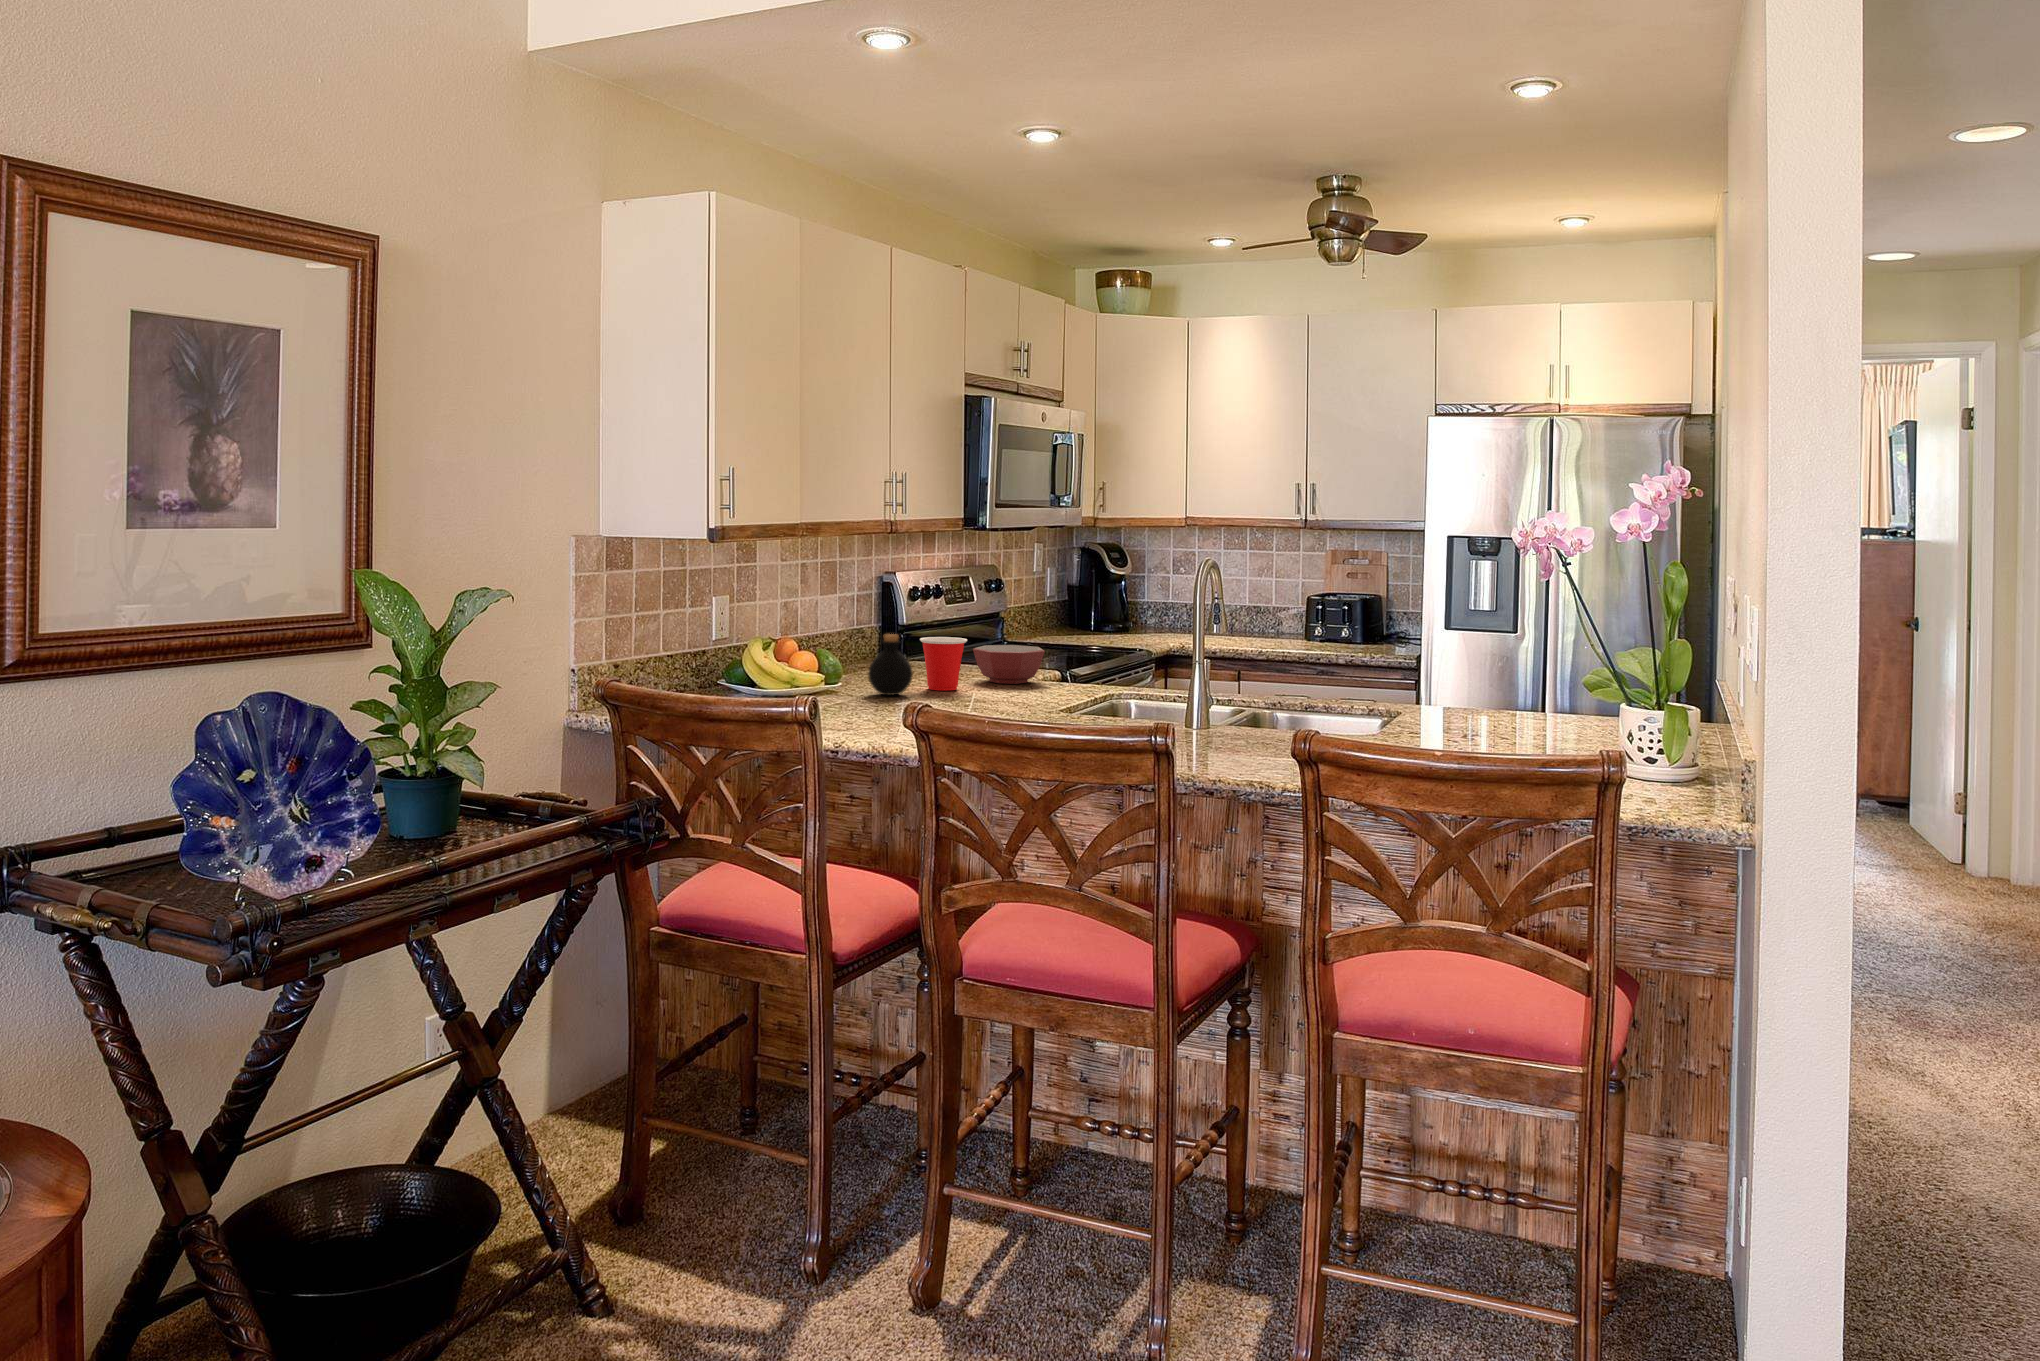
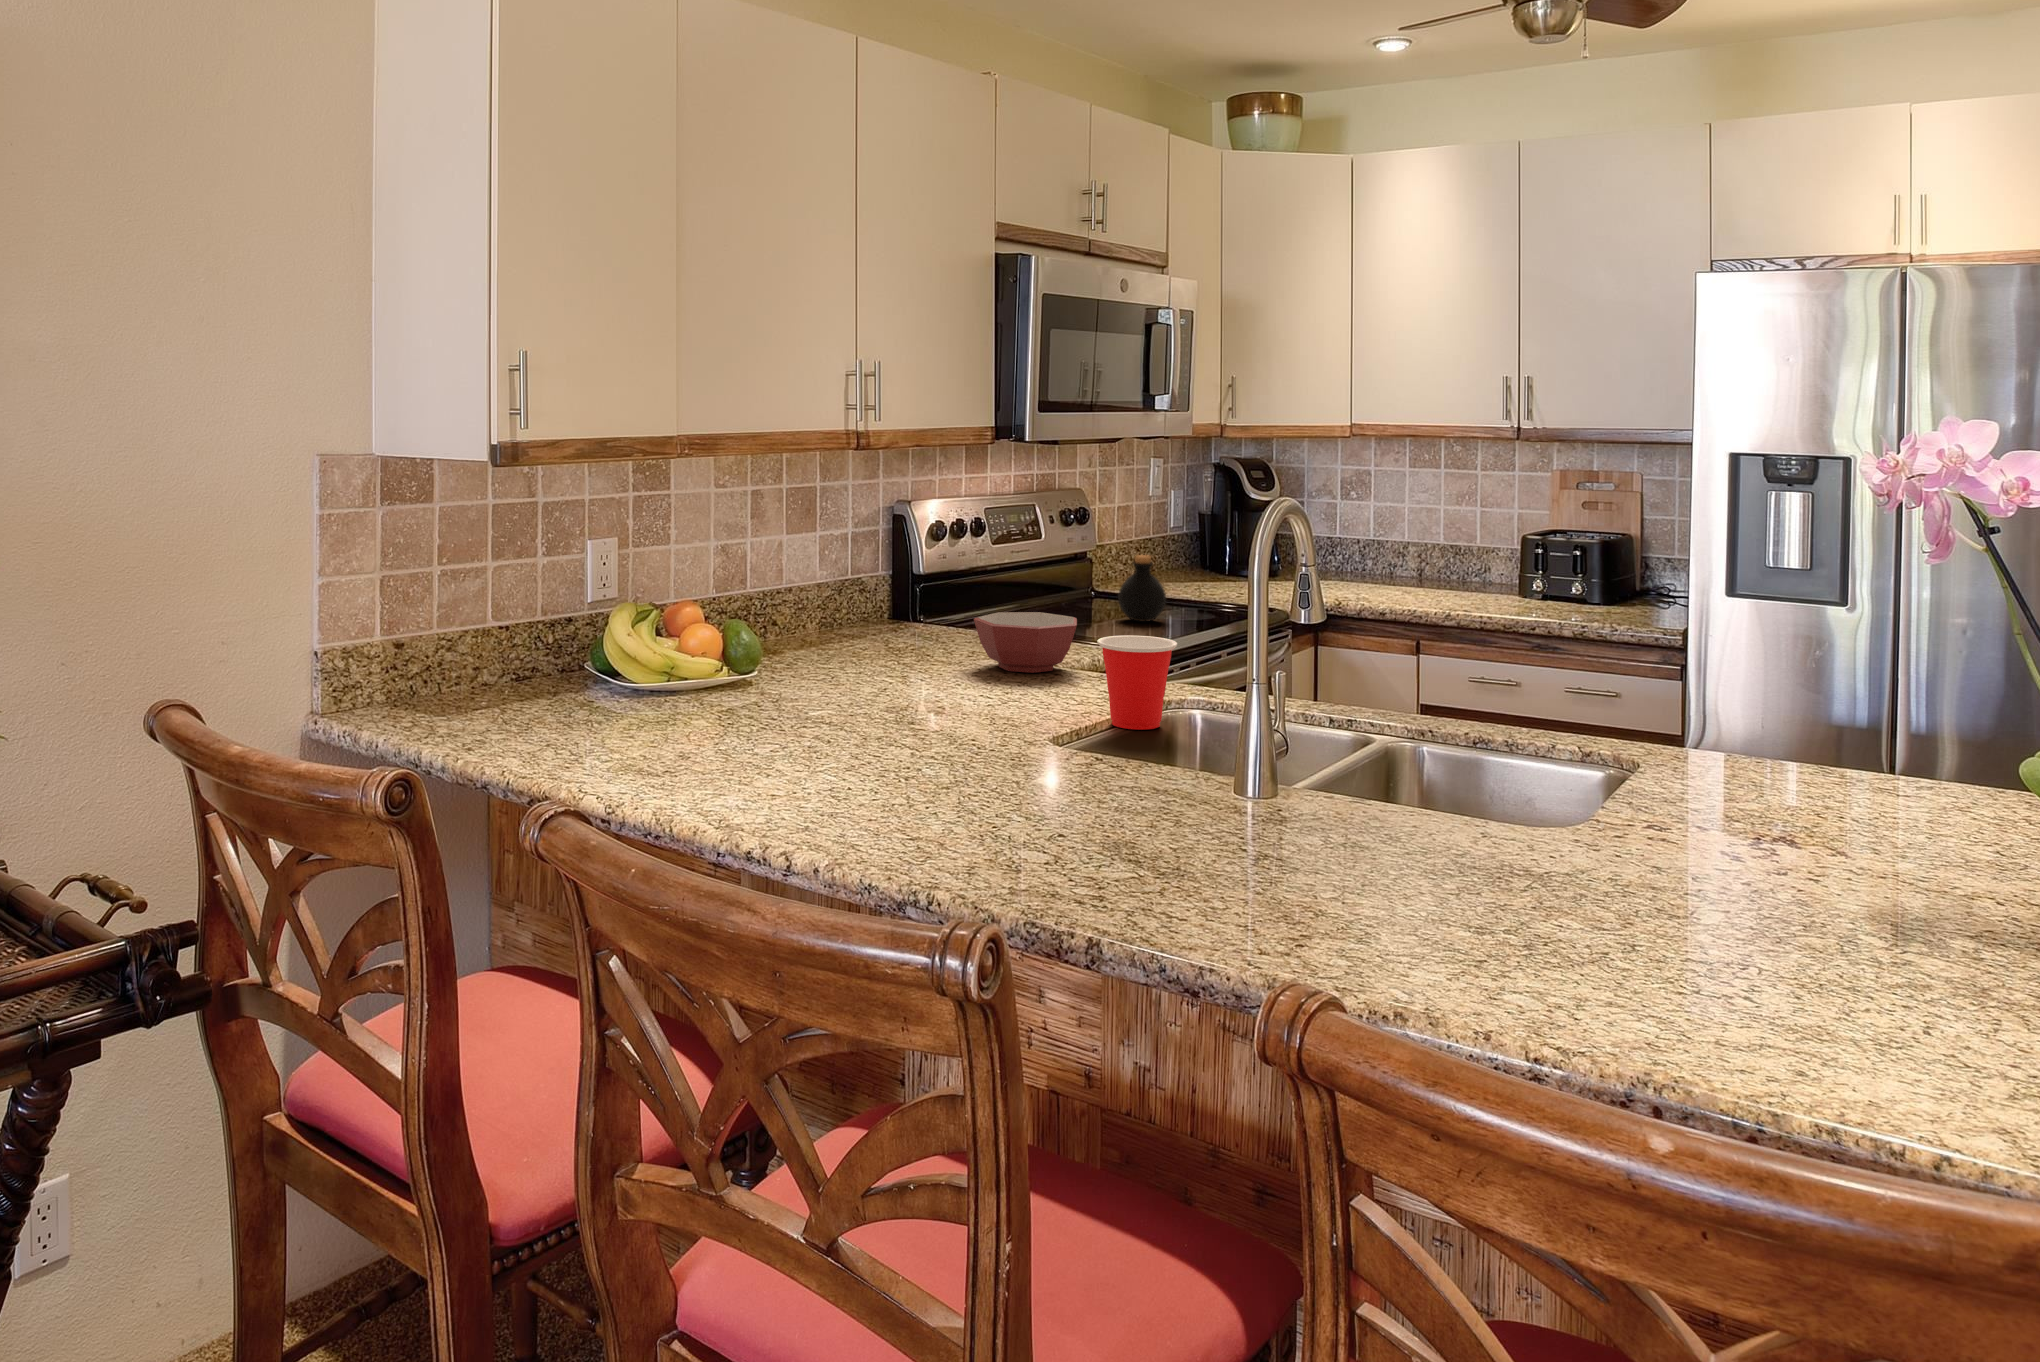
bottle: present [868,634,913,695] -> present [1118,555,1166,622]
cup: present [920,637,967,691] -> present [1097,635,1177,730]

